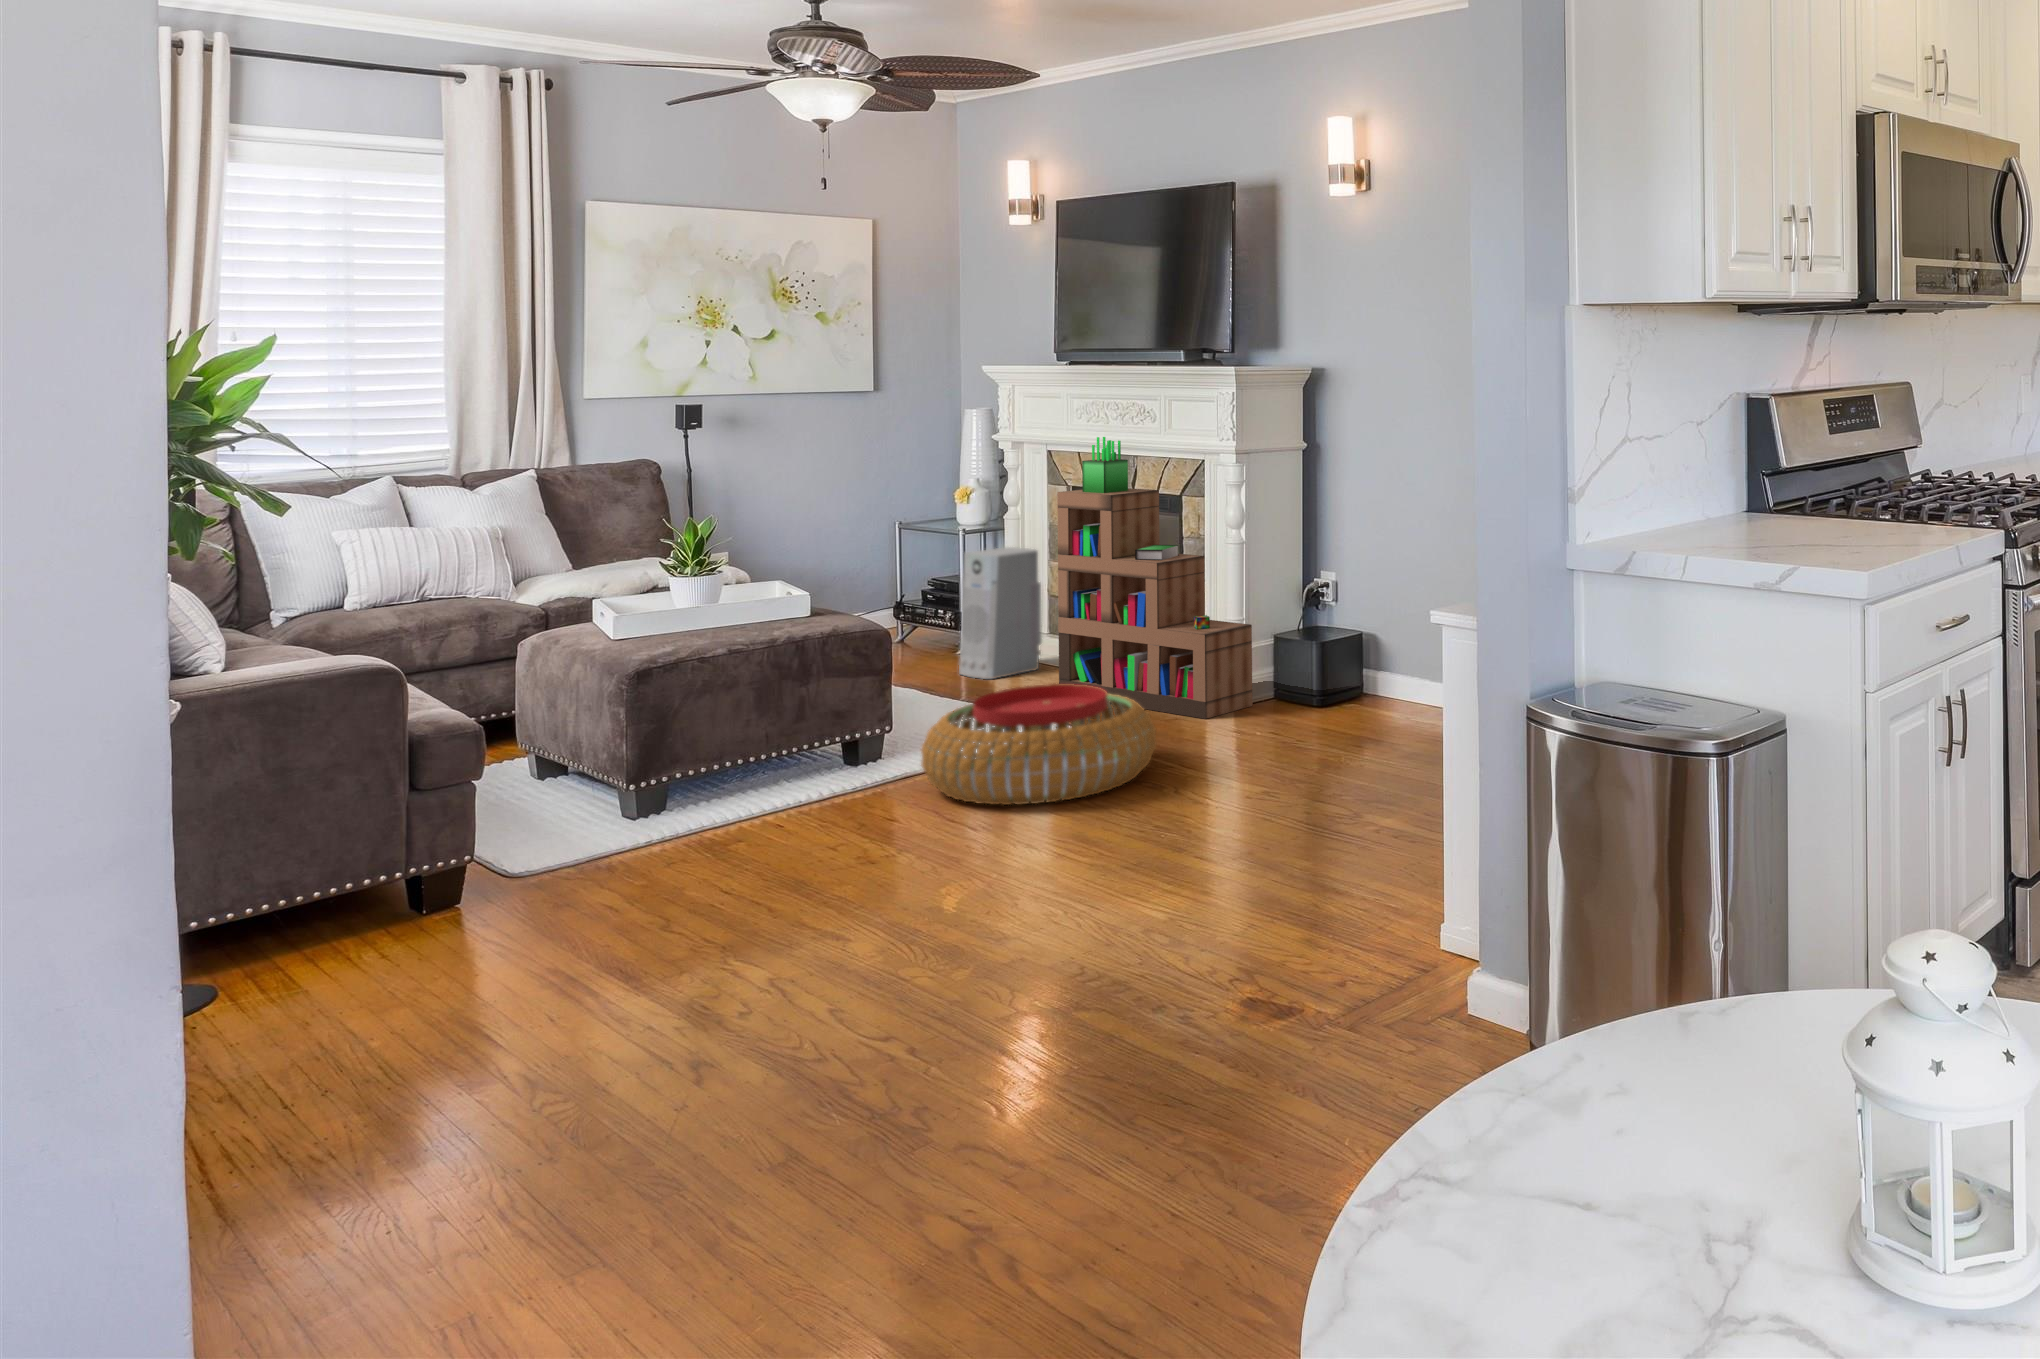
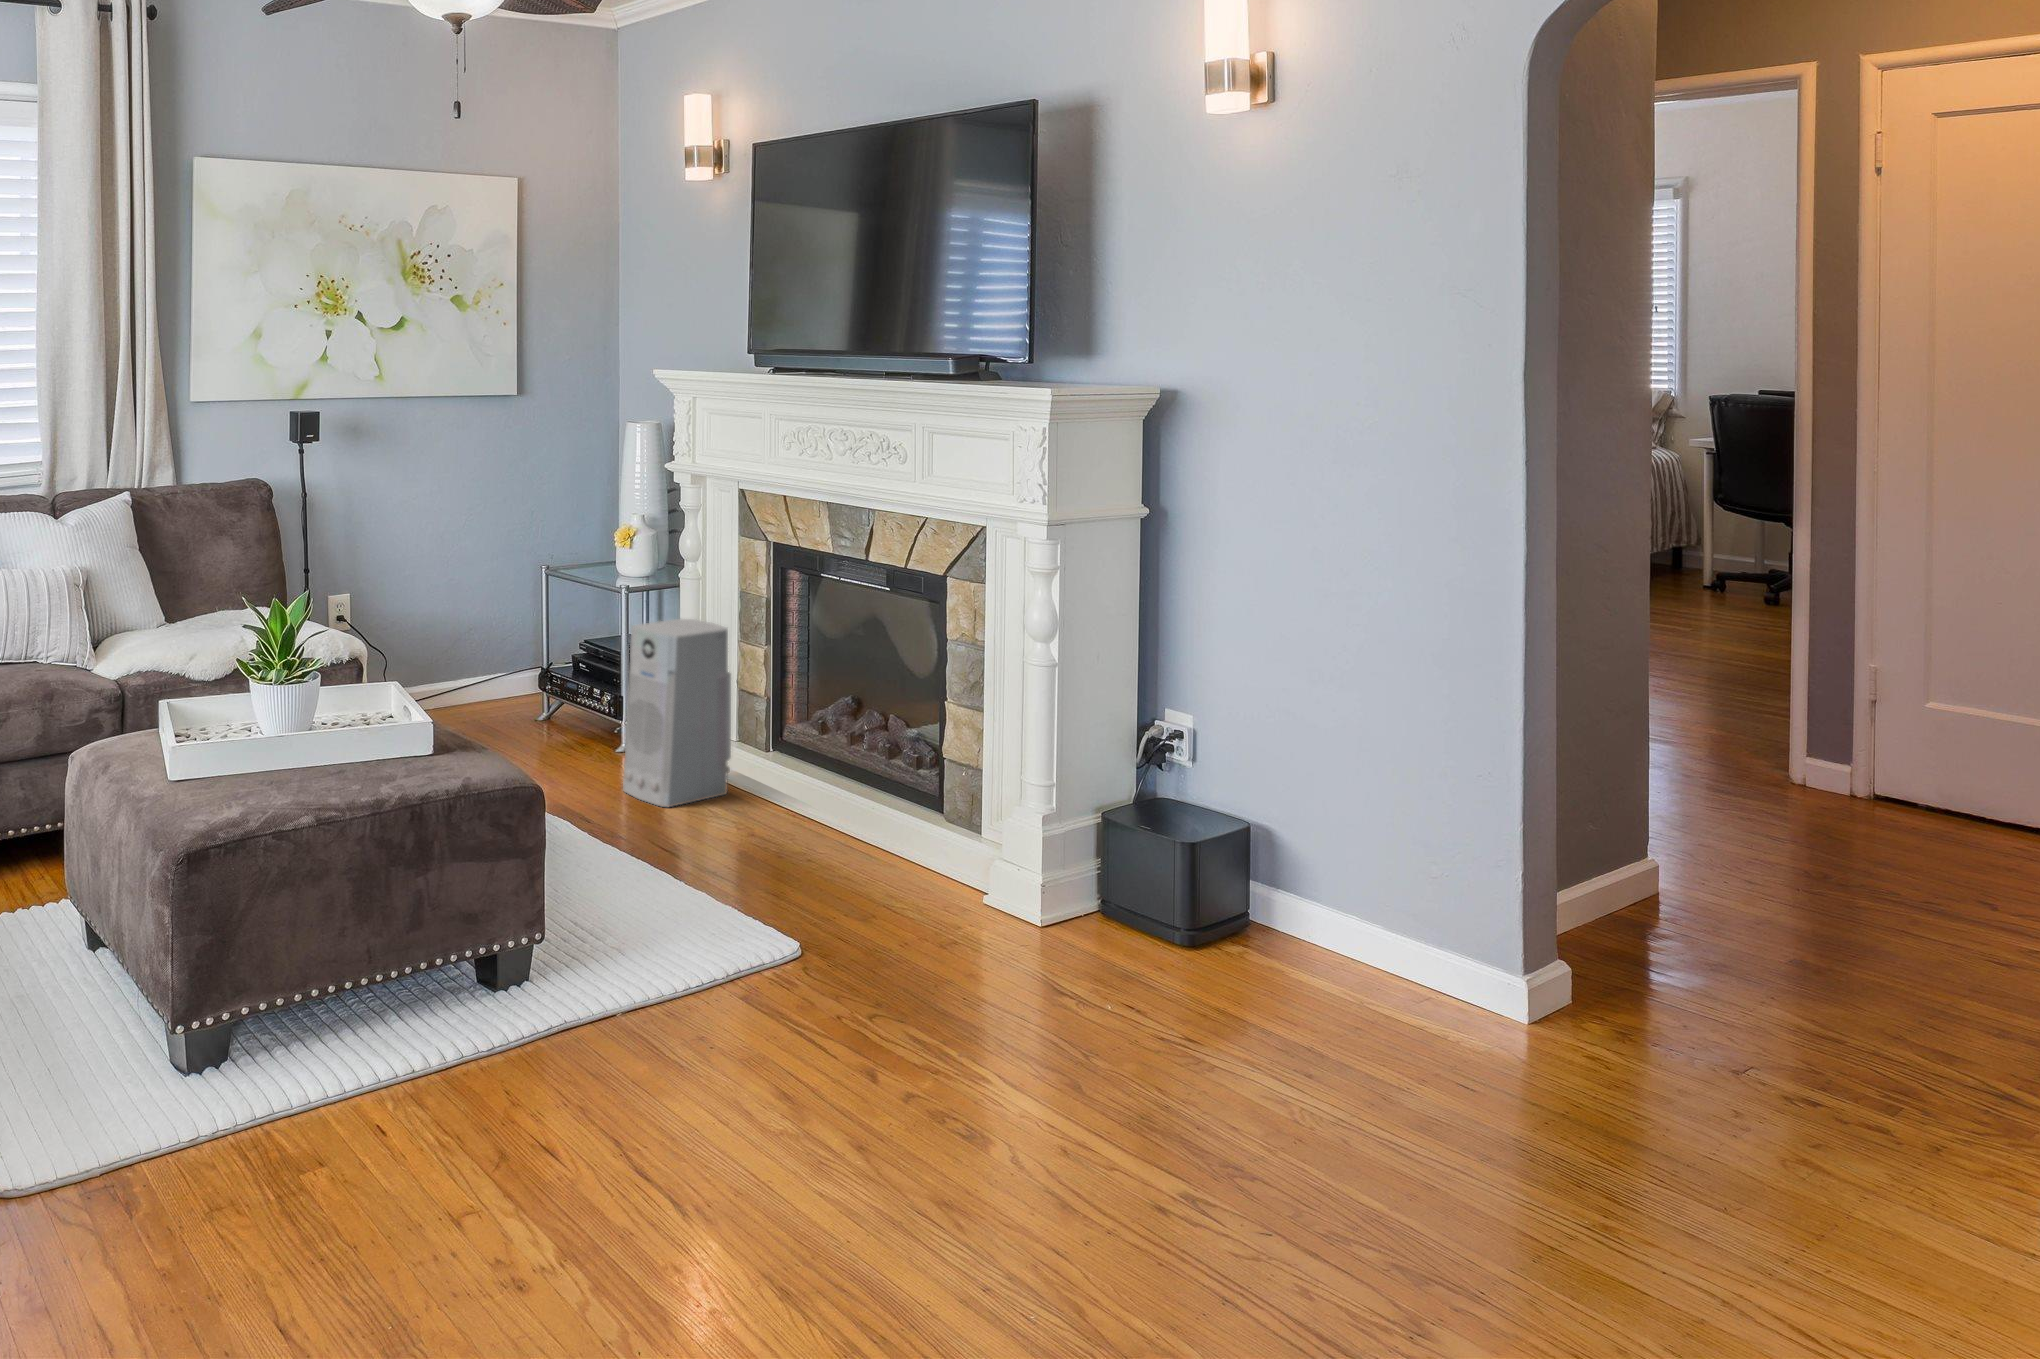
bookshelf: present [1057,437,1252,719] -> none [765,484,1071,950]
pouf: present [921,684,1156,805] -> none [590,905,967,1159]

